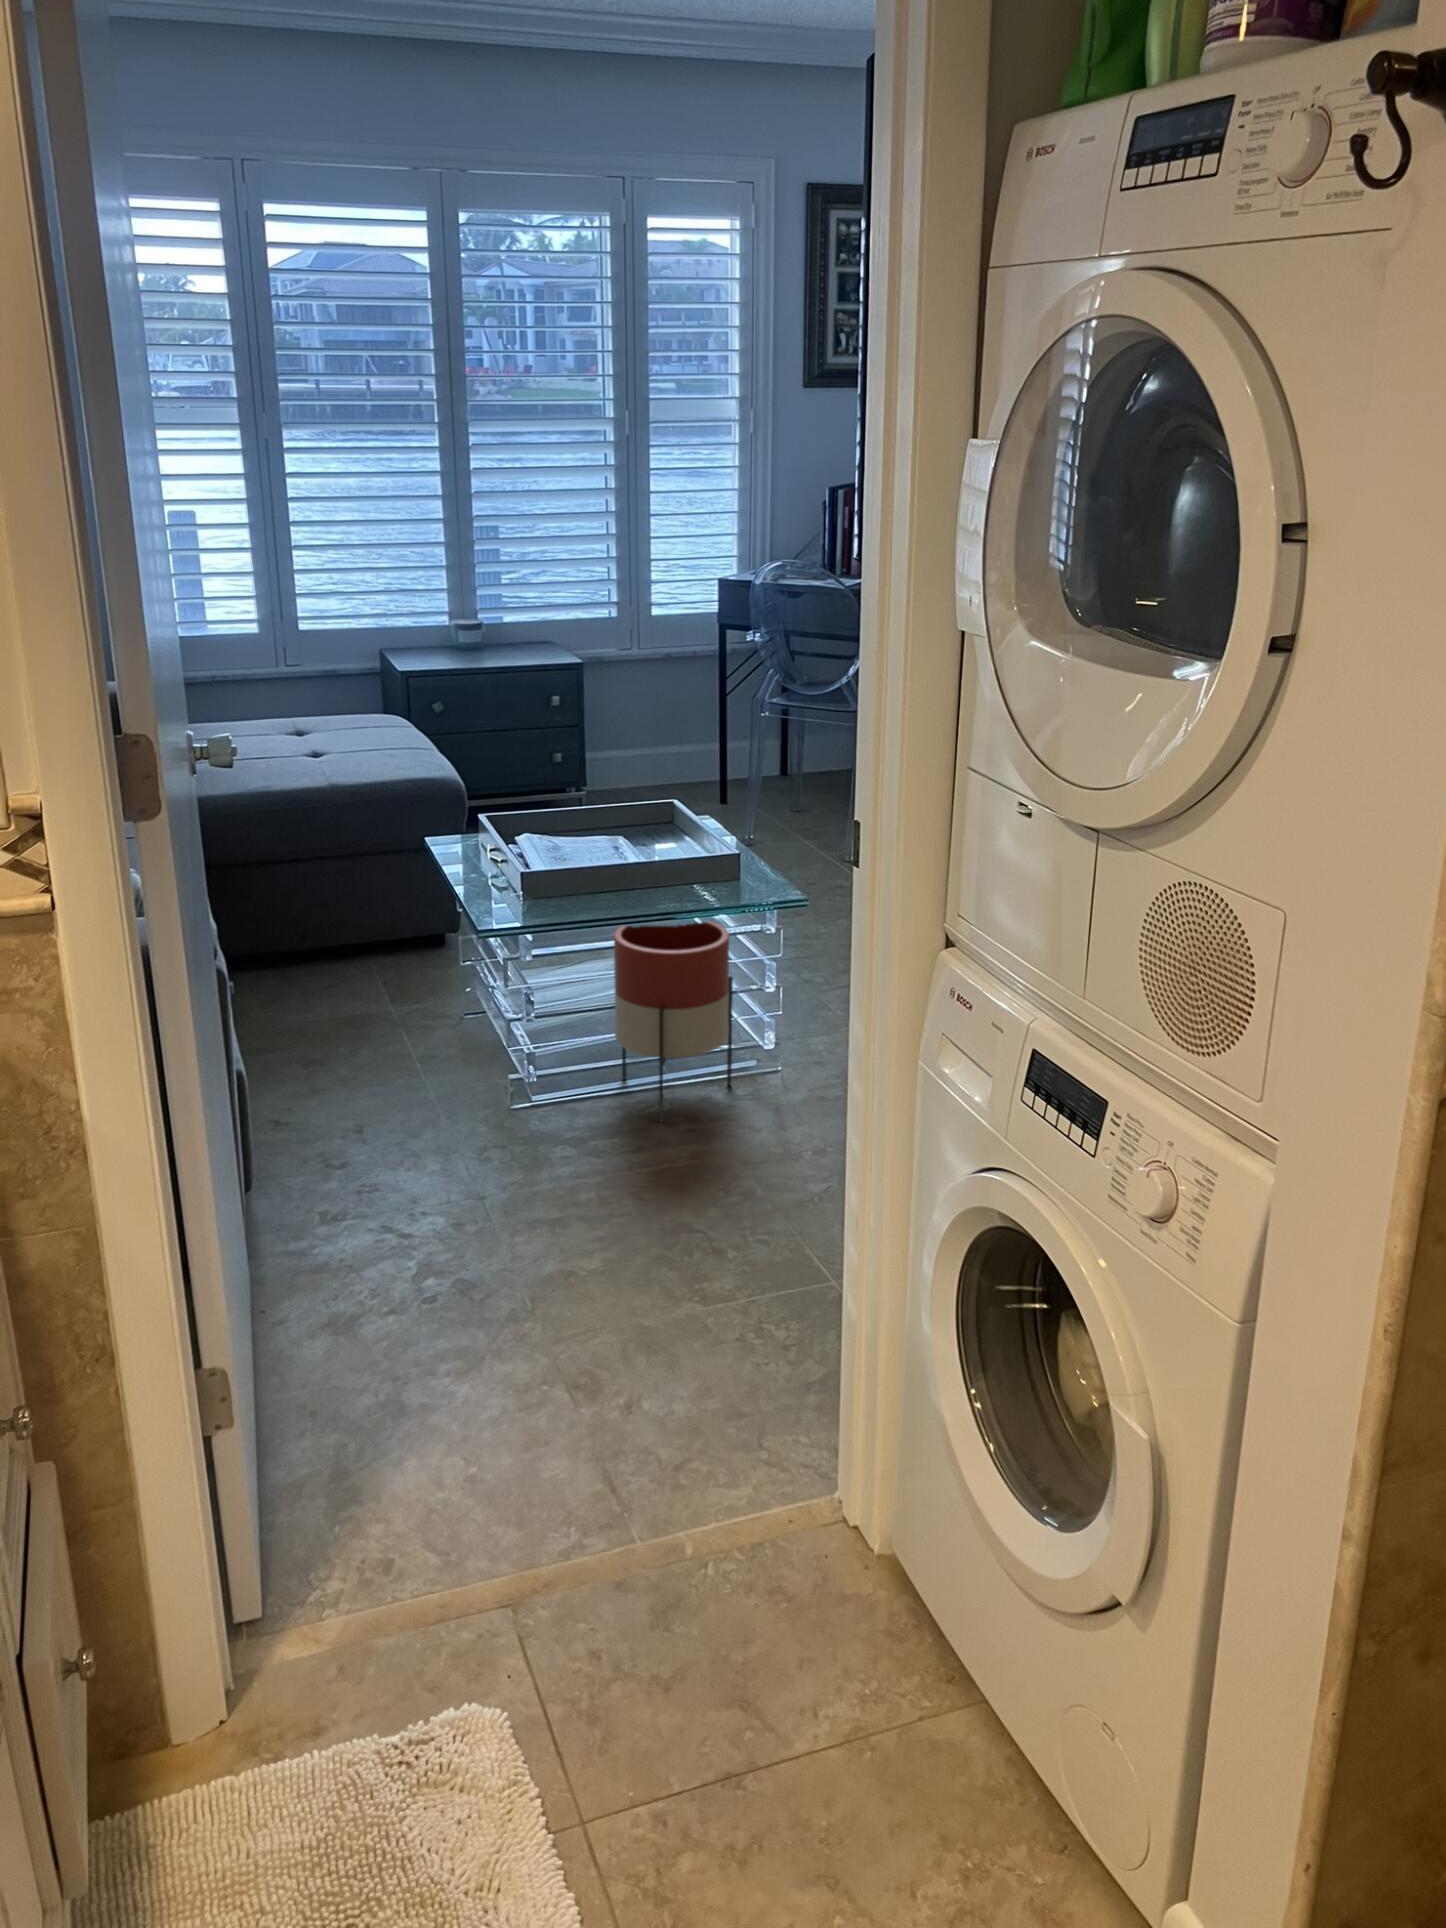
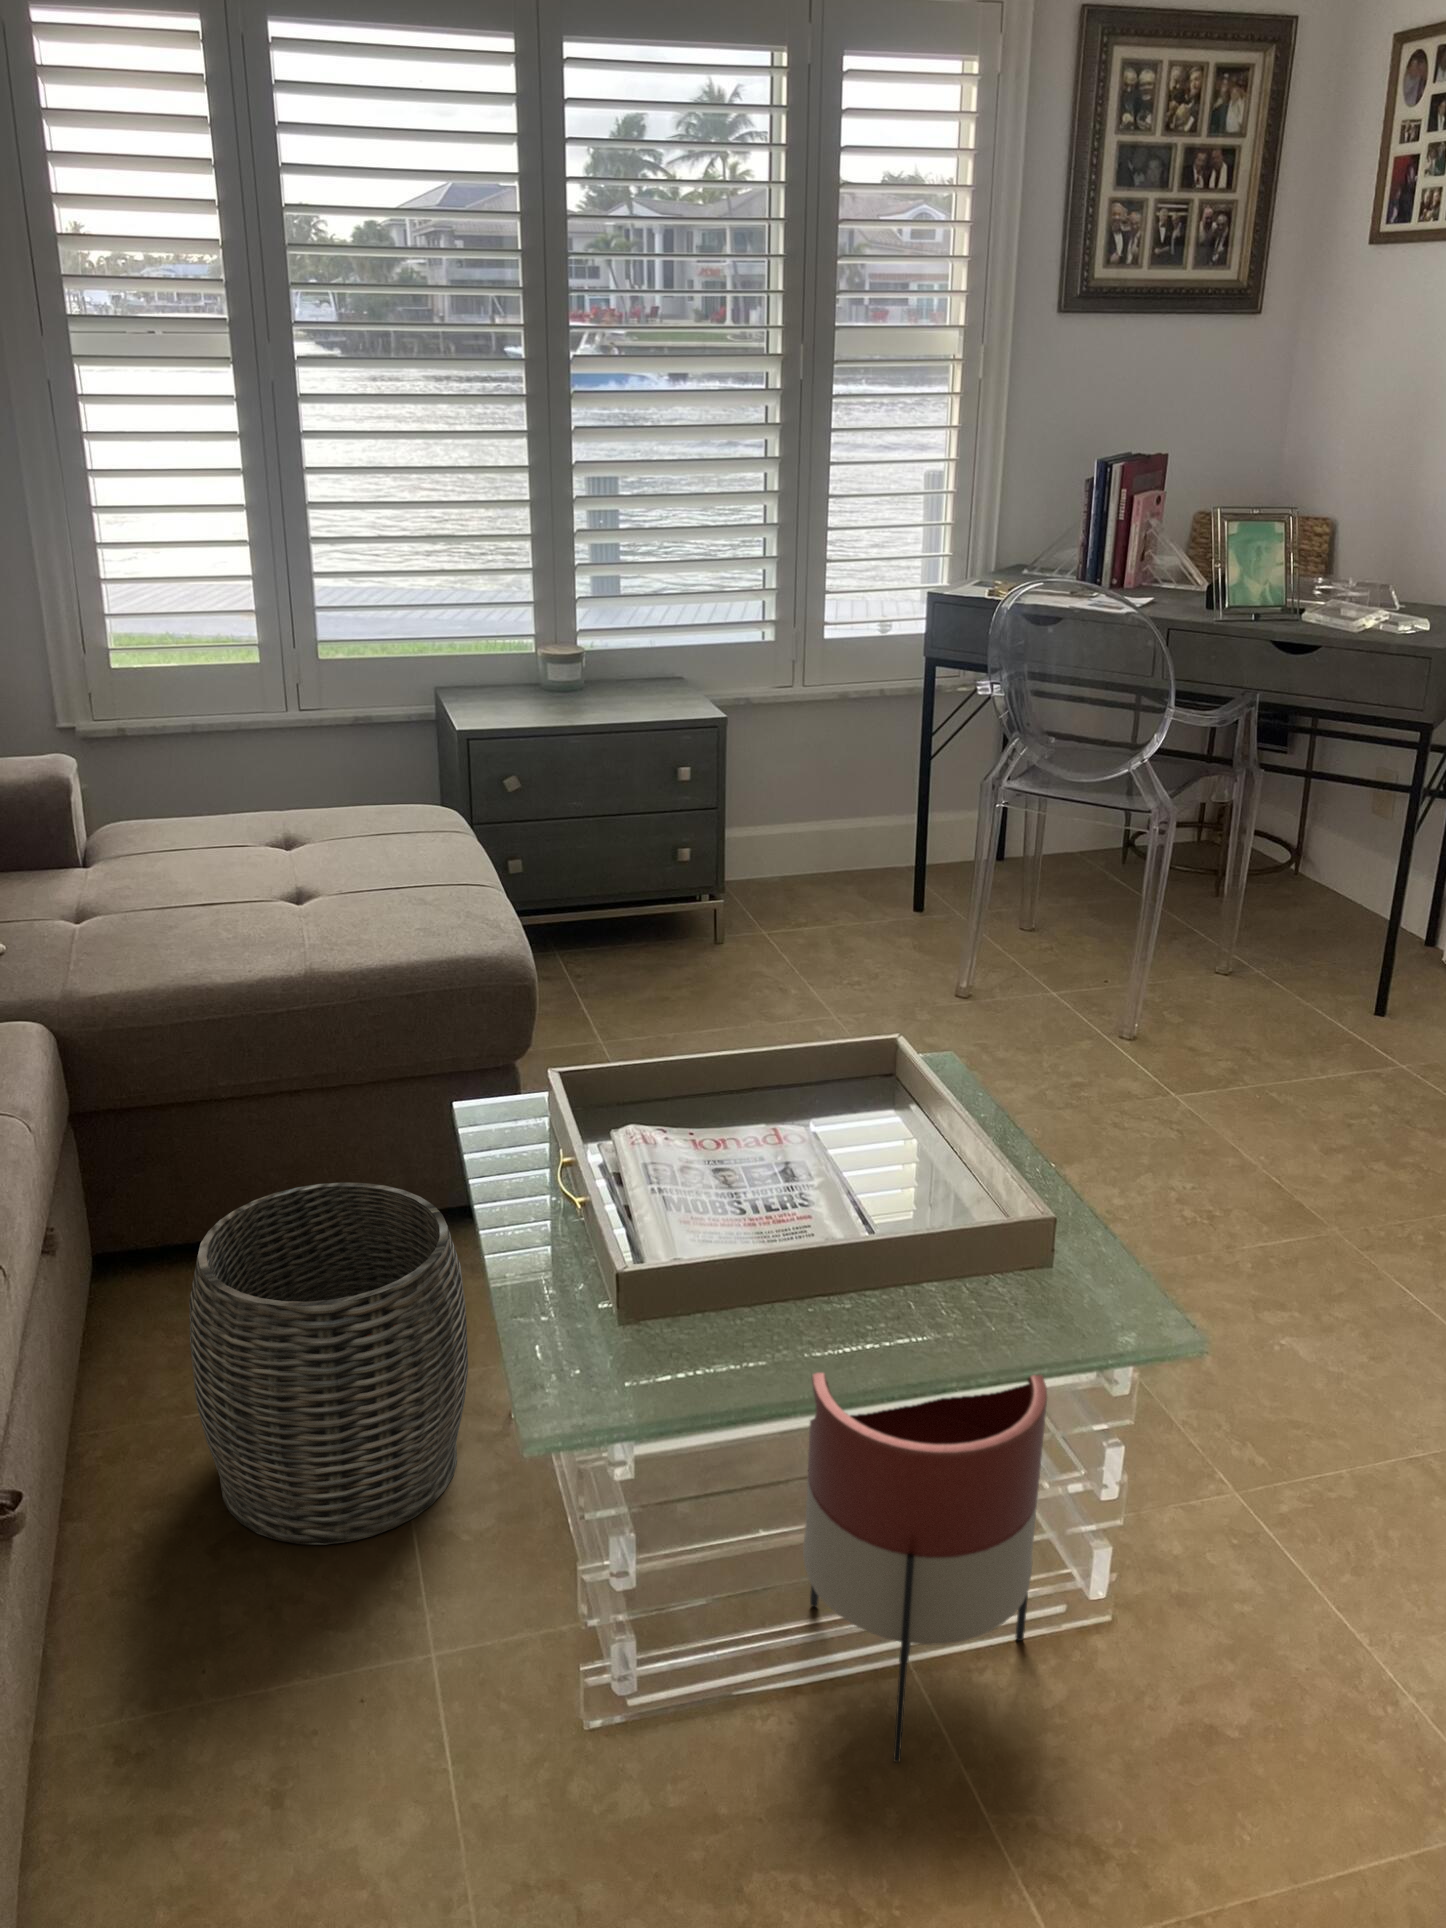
woven basket: none [285,887,435,1067] -> present [189,1182,468,1545]

